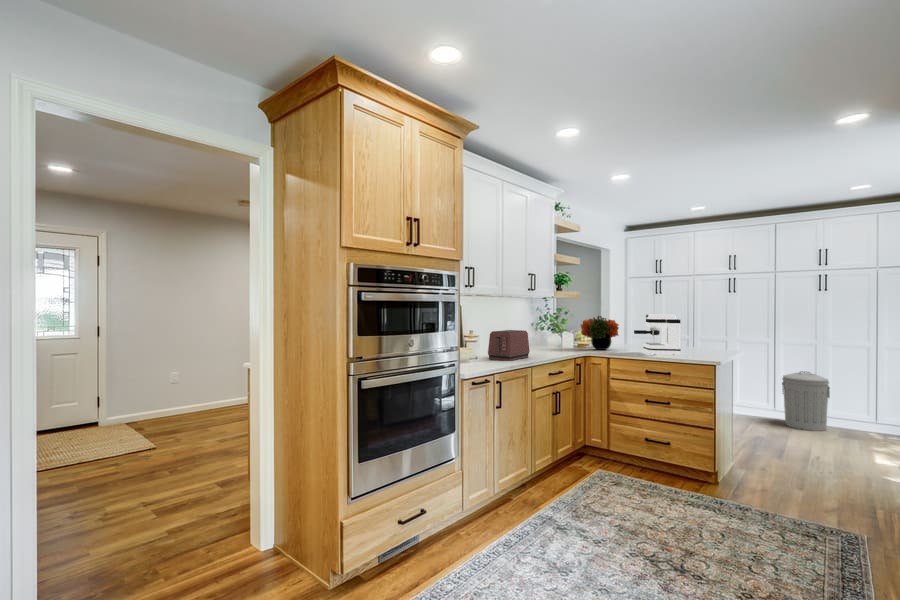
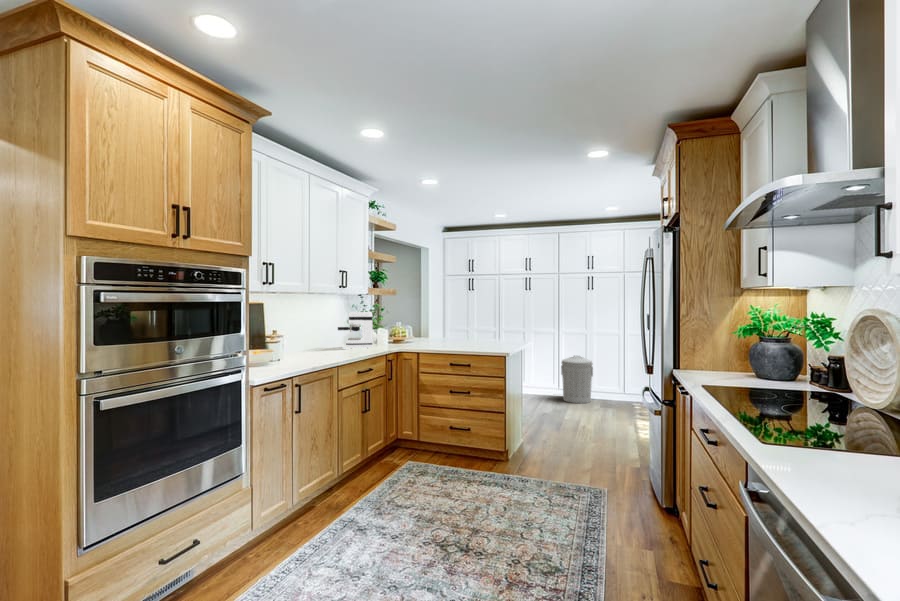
coffee maker: present [634,314,681,355] -> present [338,312,373,349]
flower arrangement: present [581,316,619,350] -> none [394,313,430,346]
toaster: present [488,330,530,361] -> none [293,330,339,362]

